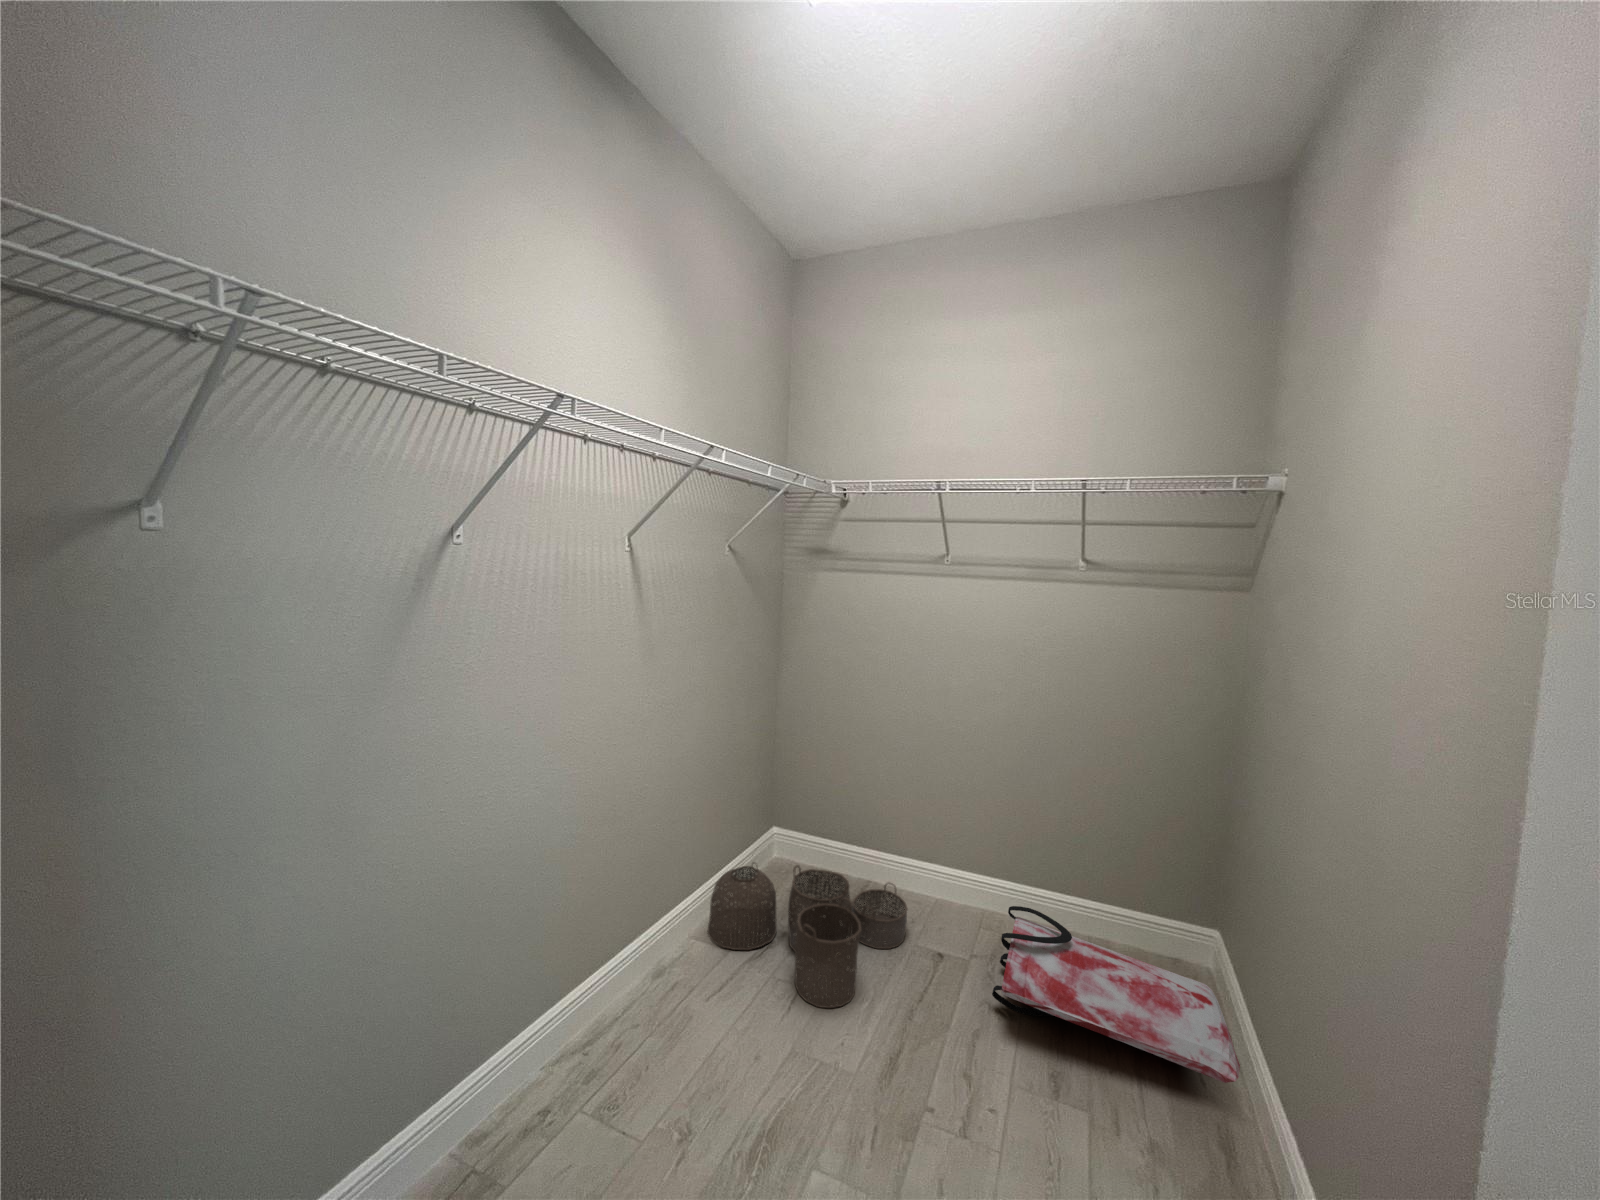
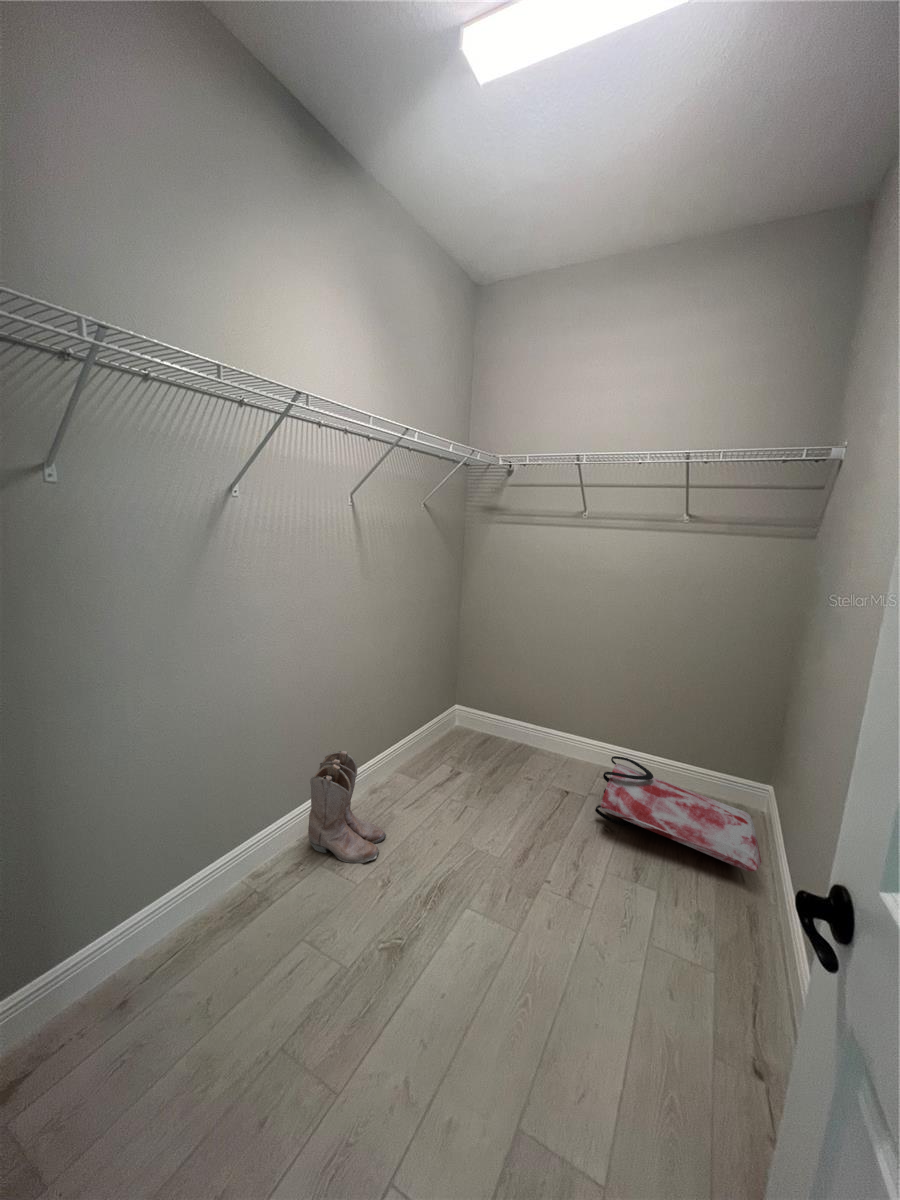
woven basket: present [707,863,907,1008] -> none [408,721,543,812]
boots: none [554,926,679,1118] -> present [308,751,386,863]

